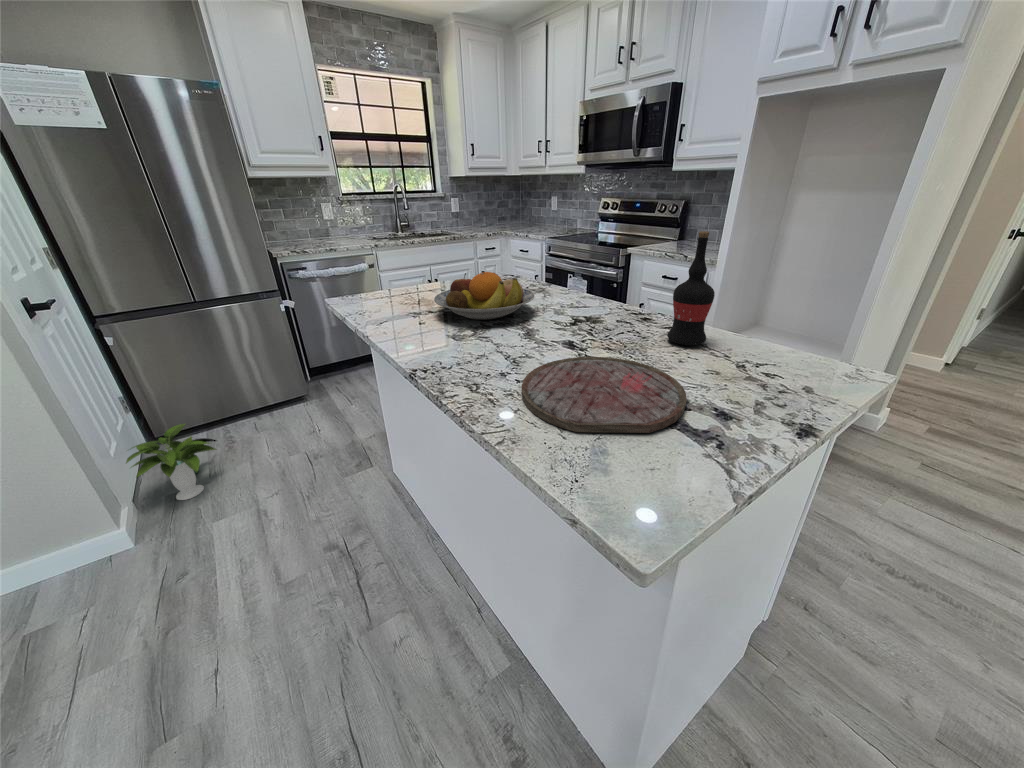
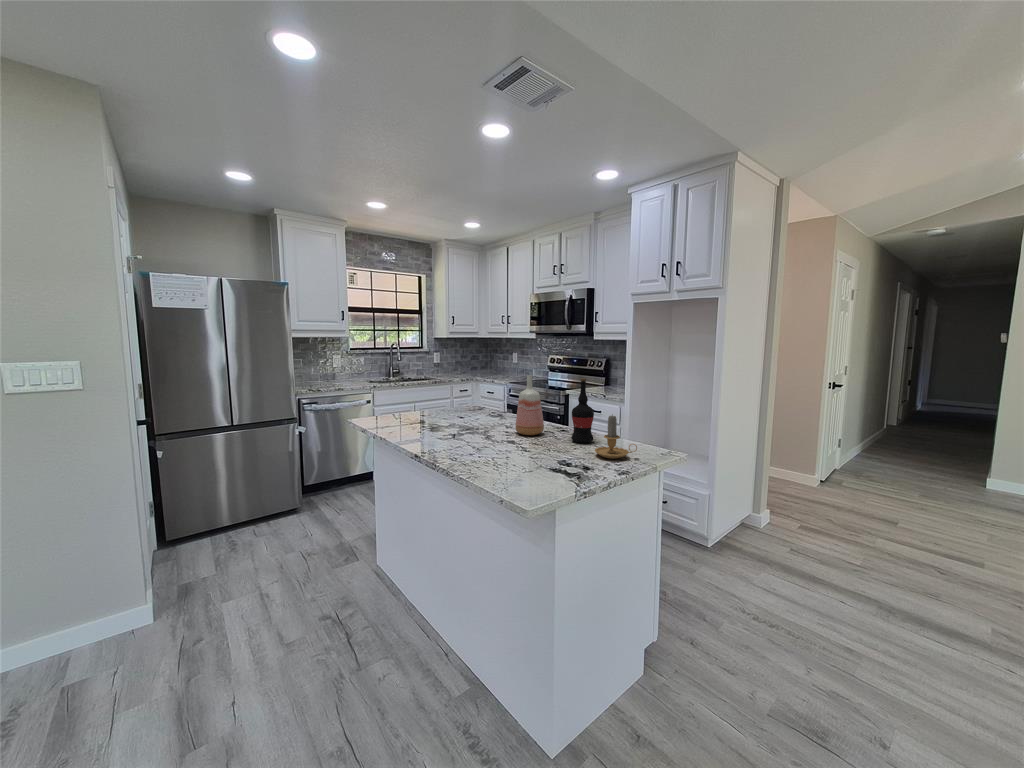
vase: none [573,227,618,329] -> present [515,375,544,435]
fruit bowl: present [434,272,535,320] -> none [426,401,492,431]
candle: none [723,304,809,386] -> present [595,415,637,459]
cutting board: present [521,357,686,433] -> none [480,446,569,475]
potted plant: present [126,424,216,500] -> none [160,520,234,587]

